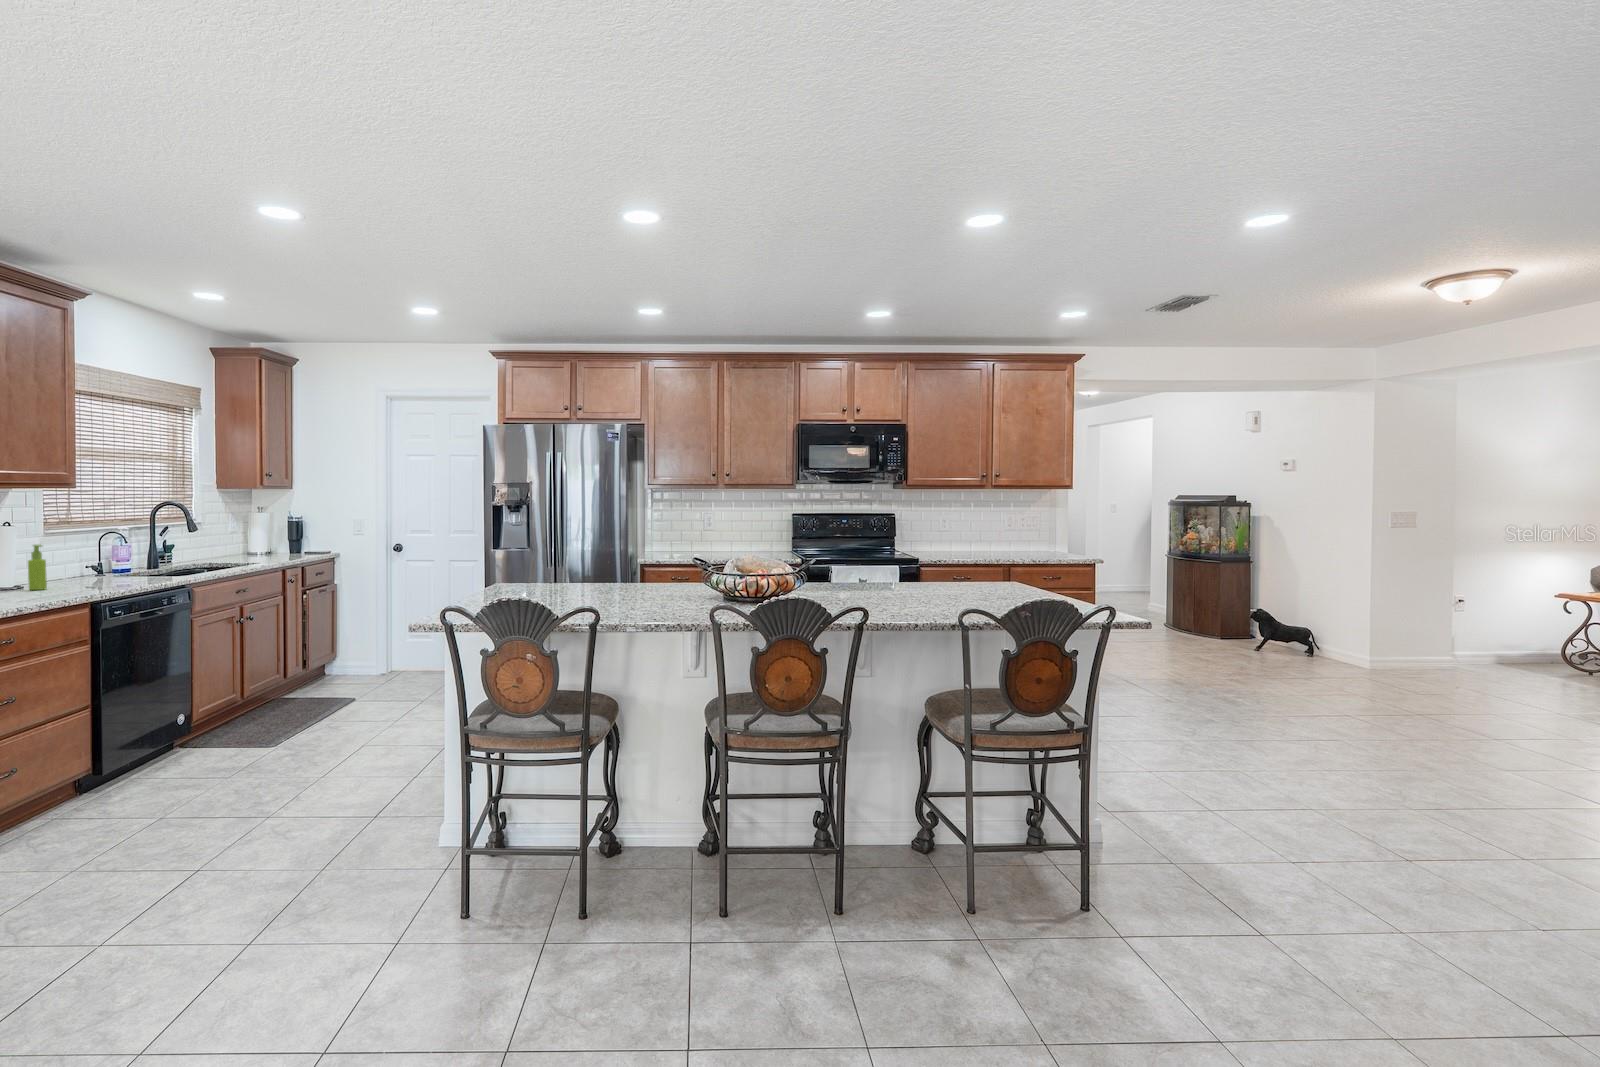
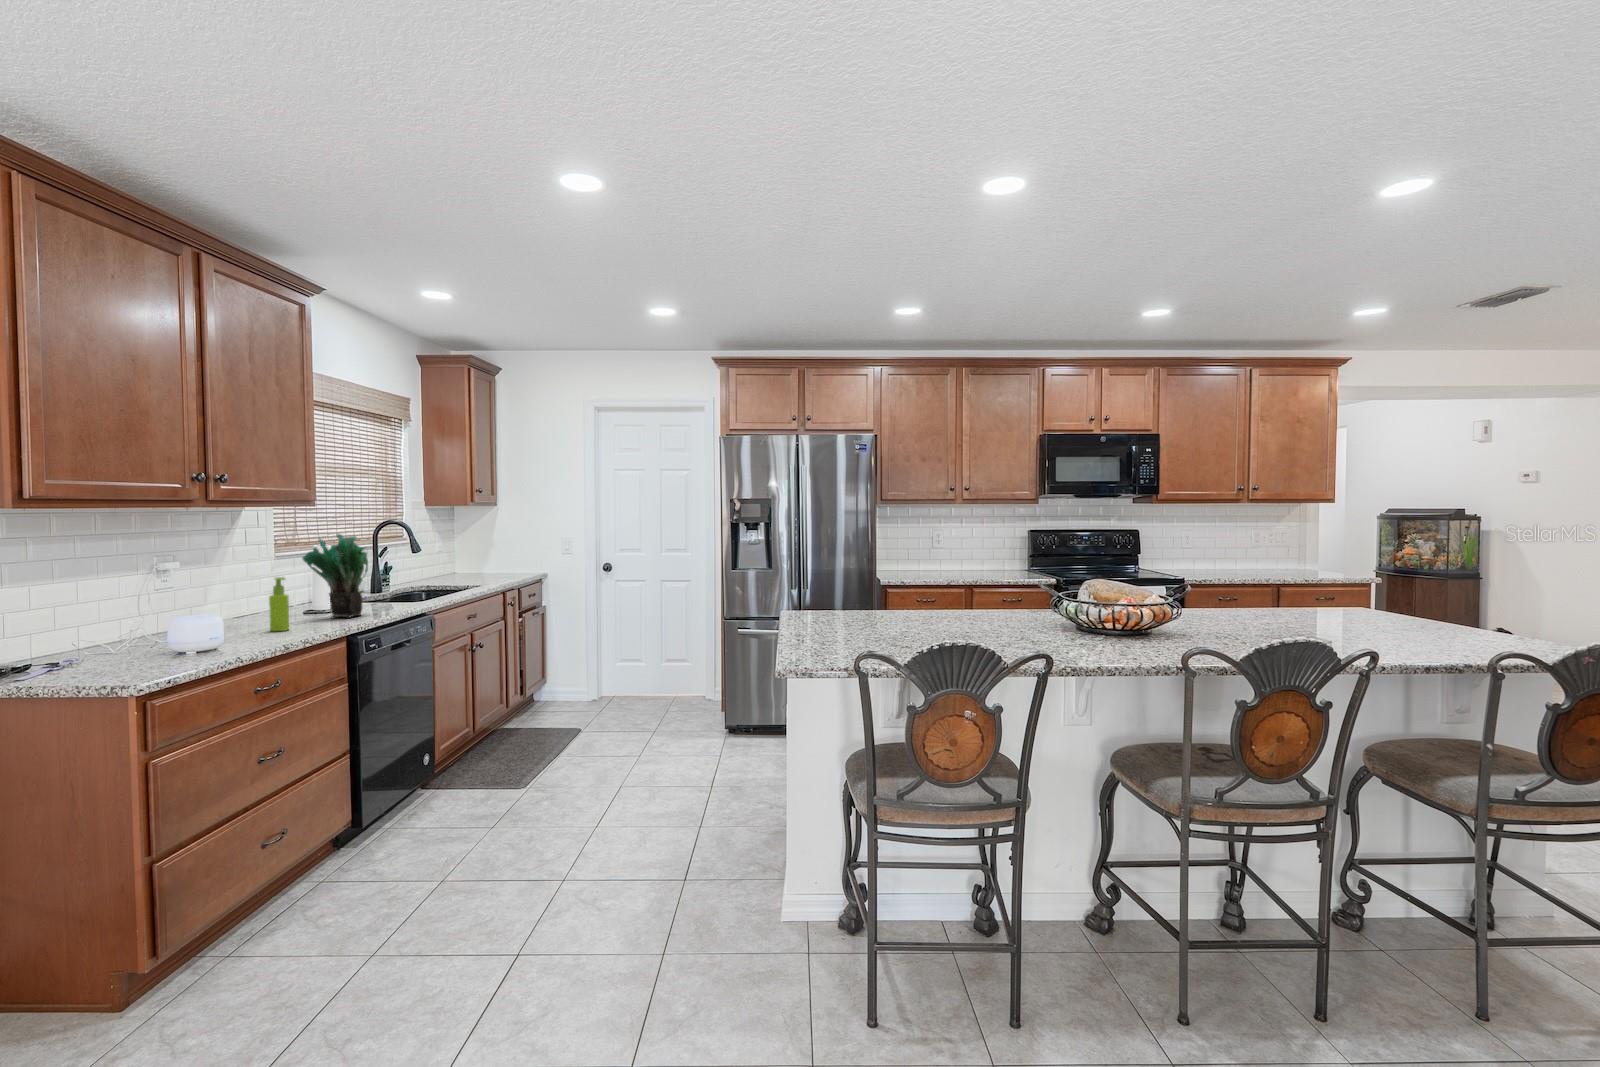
potted plant: none [63,510,129,582] -> present [302,534,368,617]

